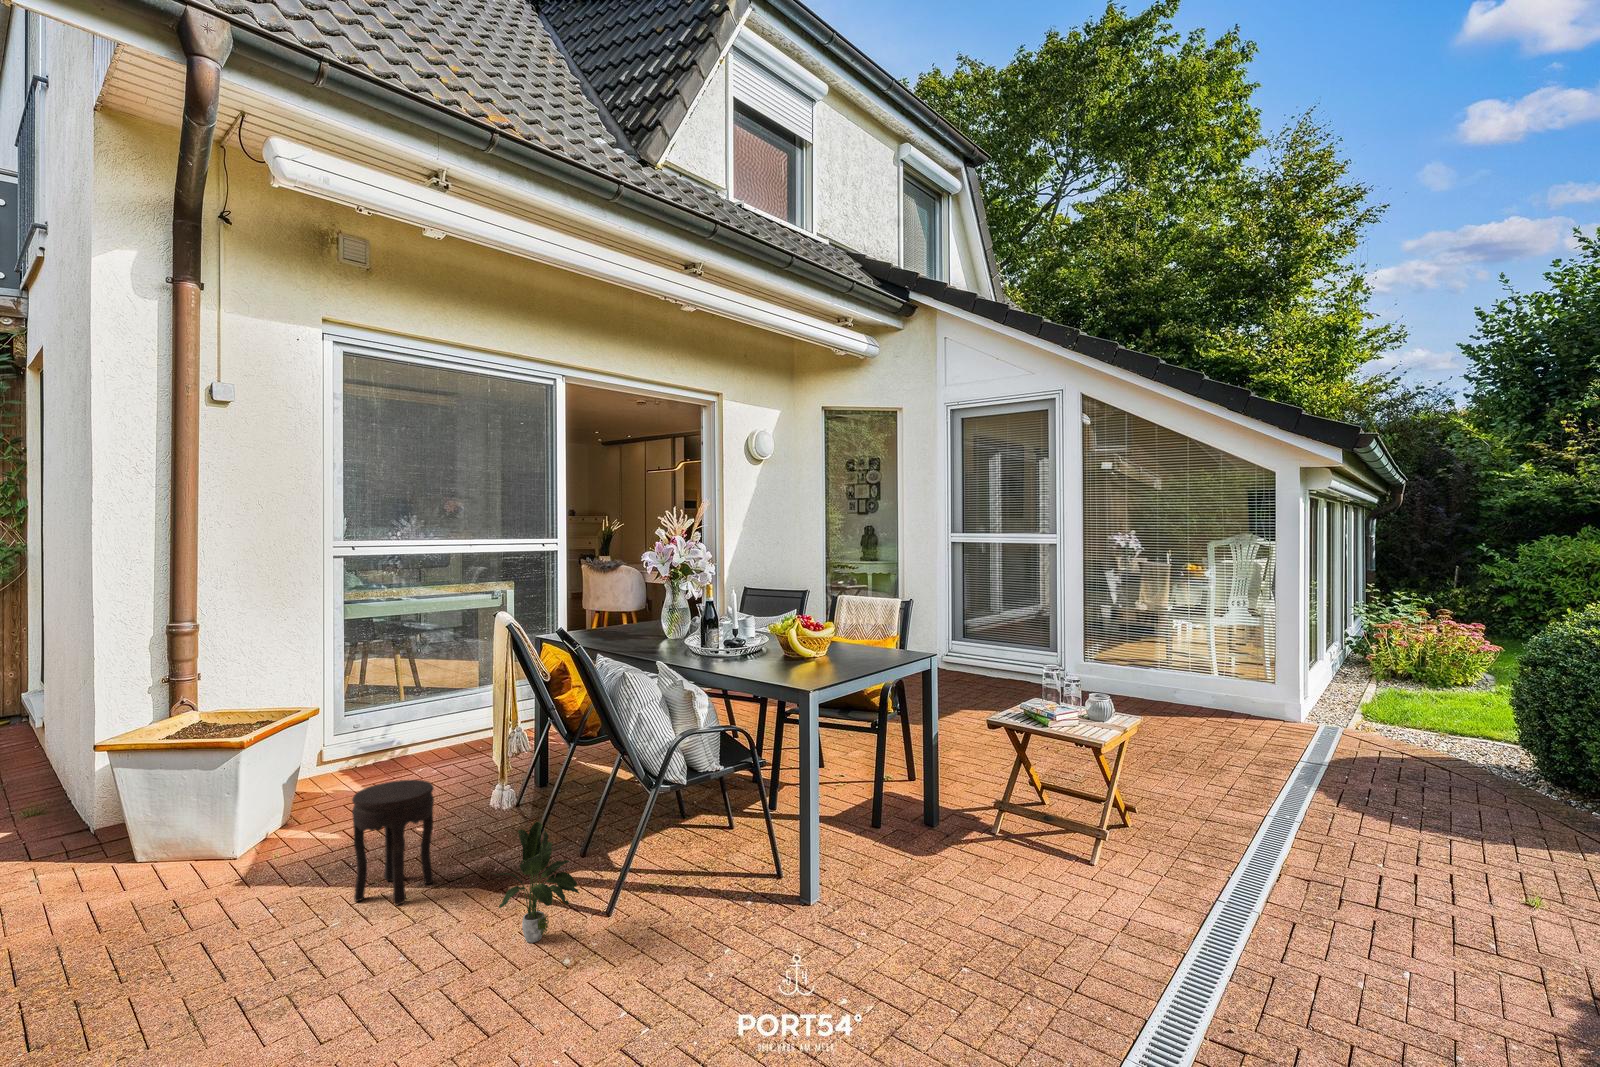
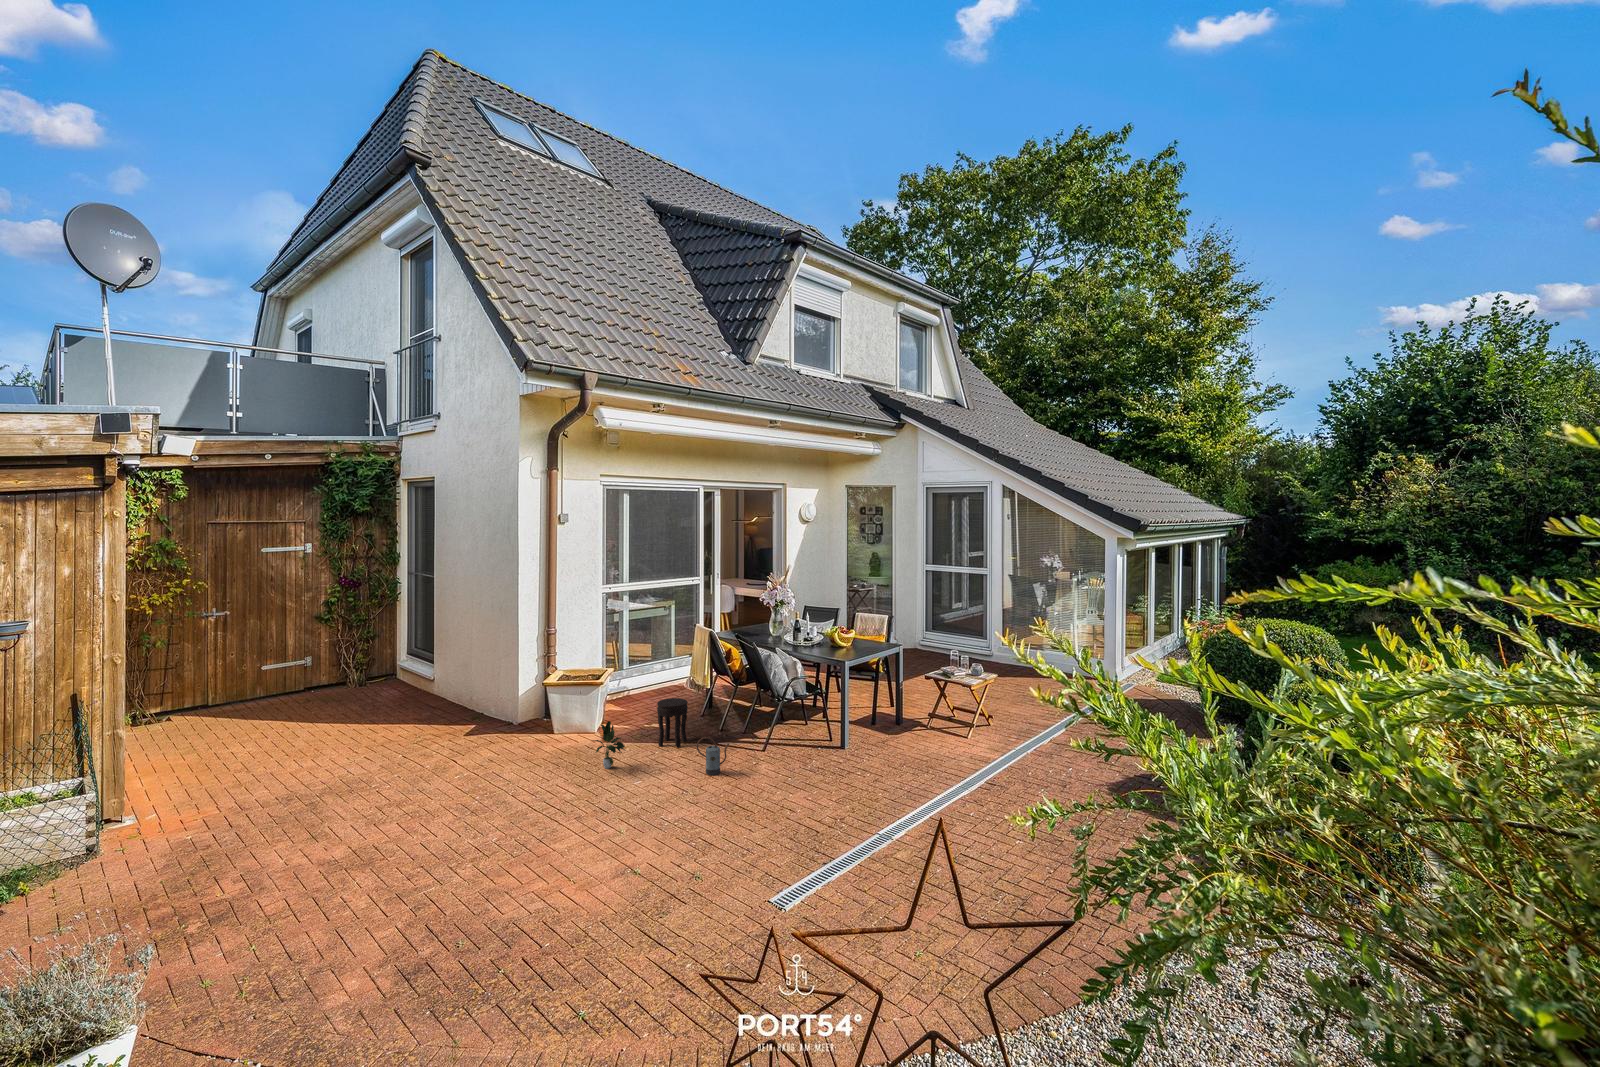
potted plant: present [493,821,579,943] -> present [593,721,625,769]
watering can: none [379,901,476,1015] -> present [697,737,729,775]

